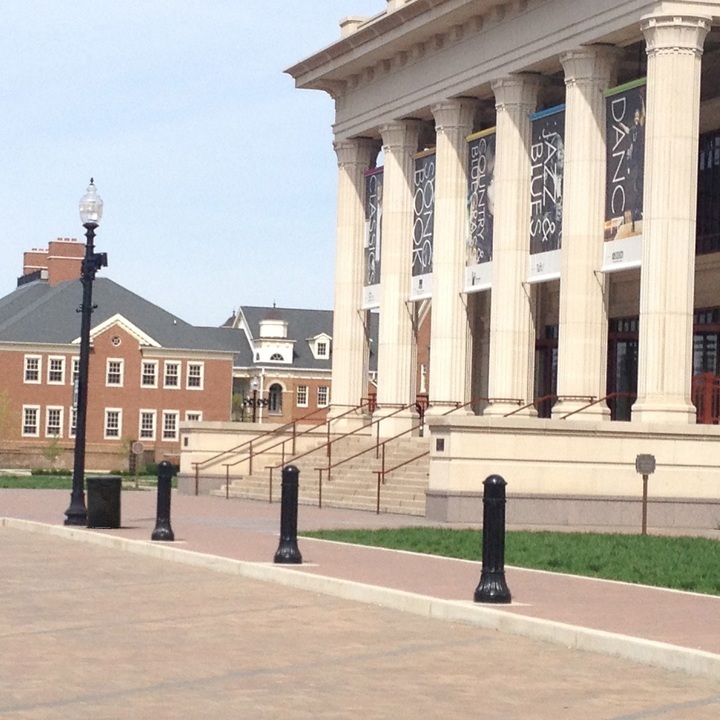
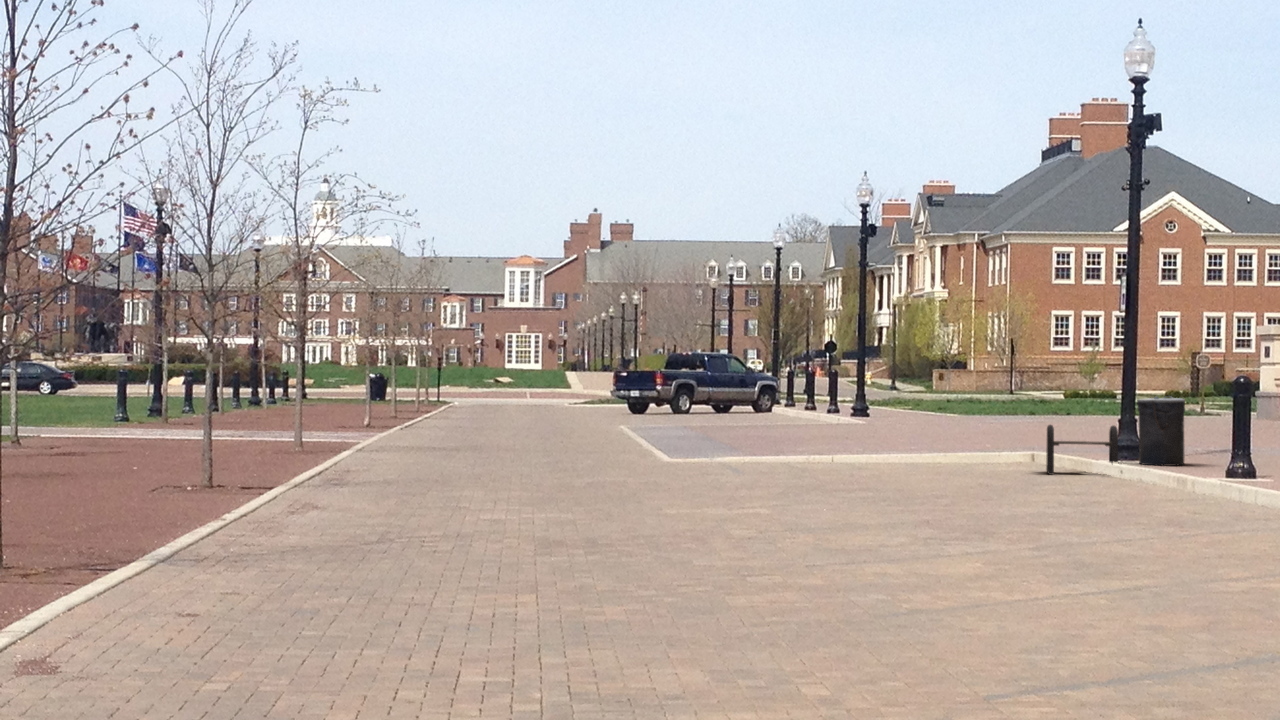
bench: none [13,497,70,538] -> present [1046,425,1118,475]

